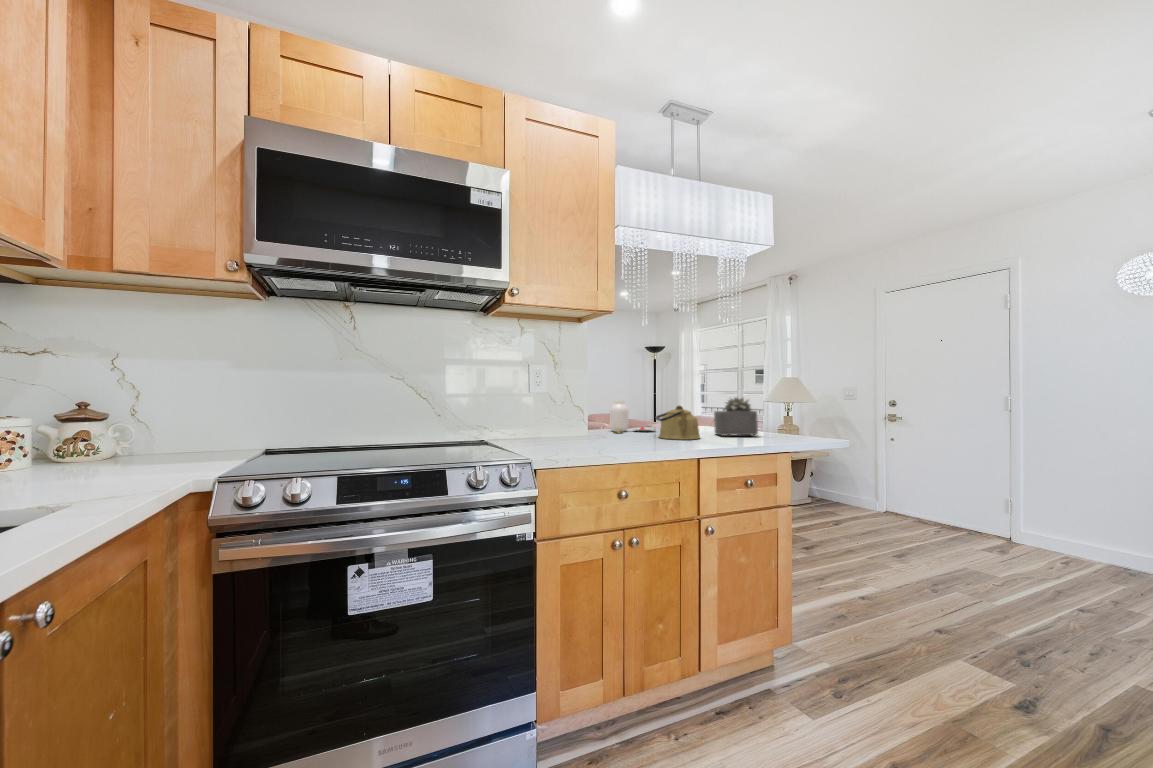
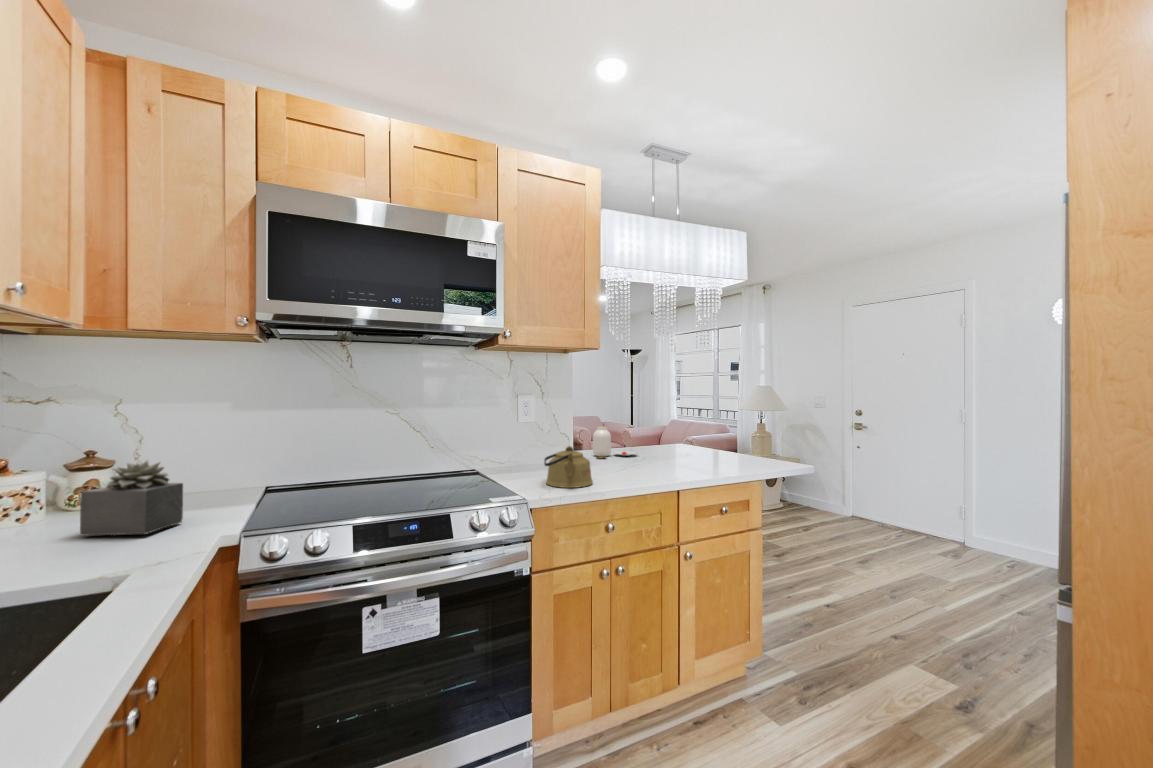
succulent plant: present [714,397,758,436] -> present [80,460,183,535]
kettle: present [656,406,700,440] -> present [544,446,593,488]

